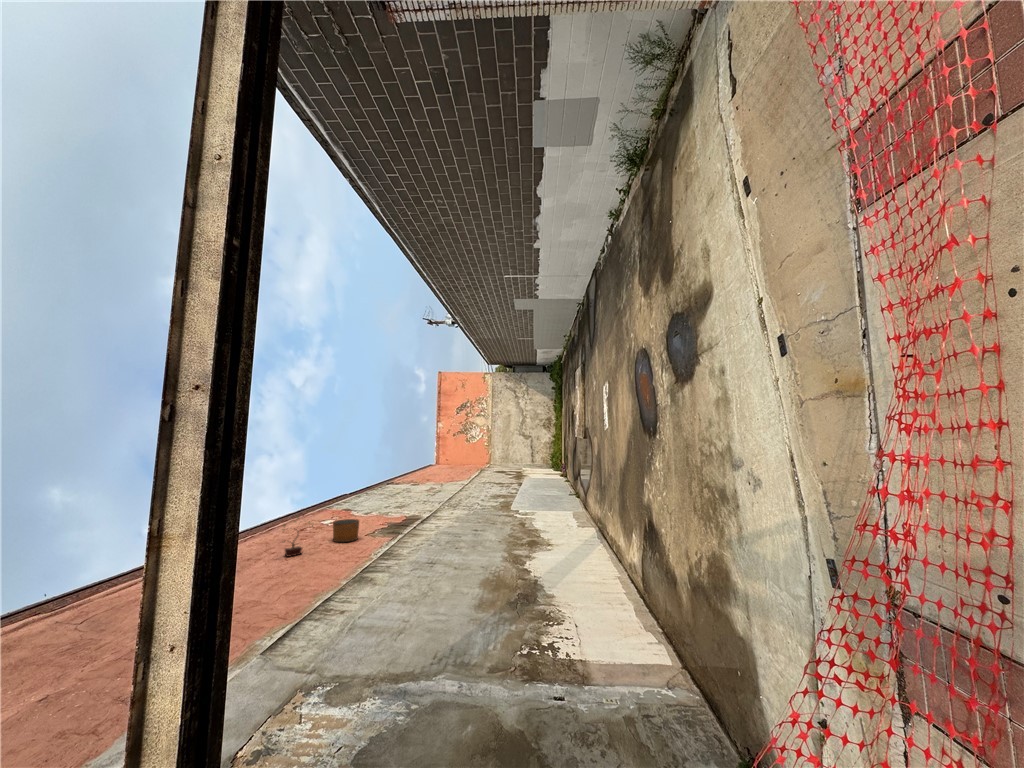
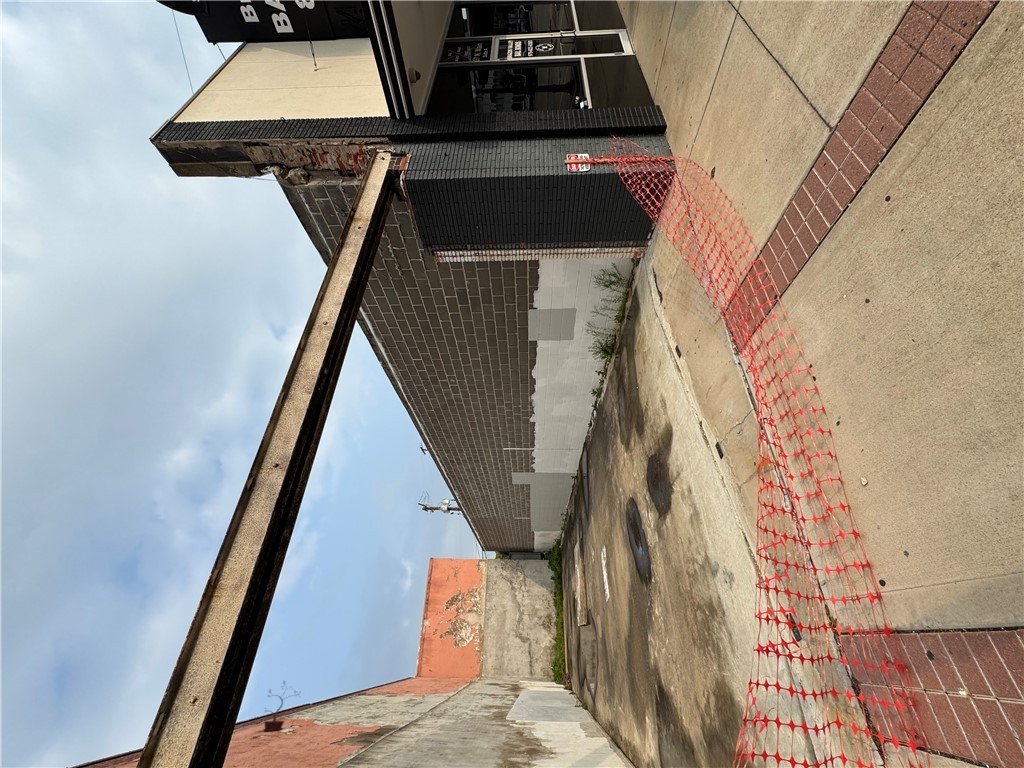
bucket: present [333,509,359,542] -> none [313,683,345,724]

